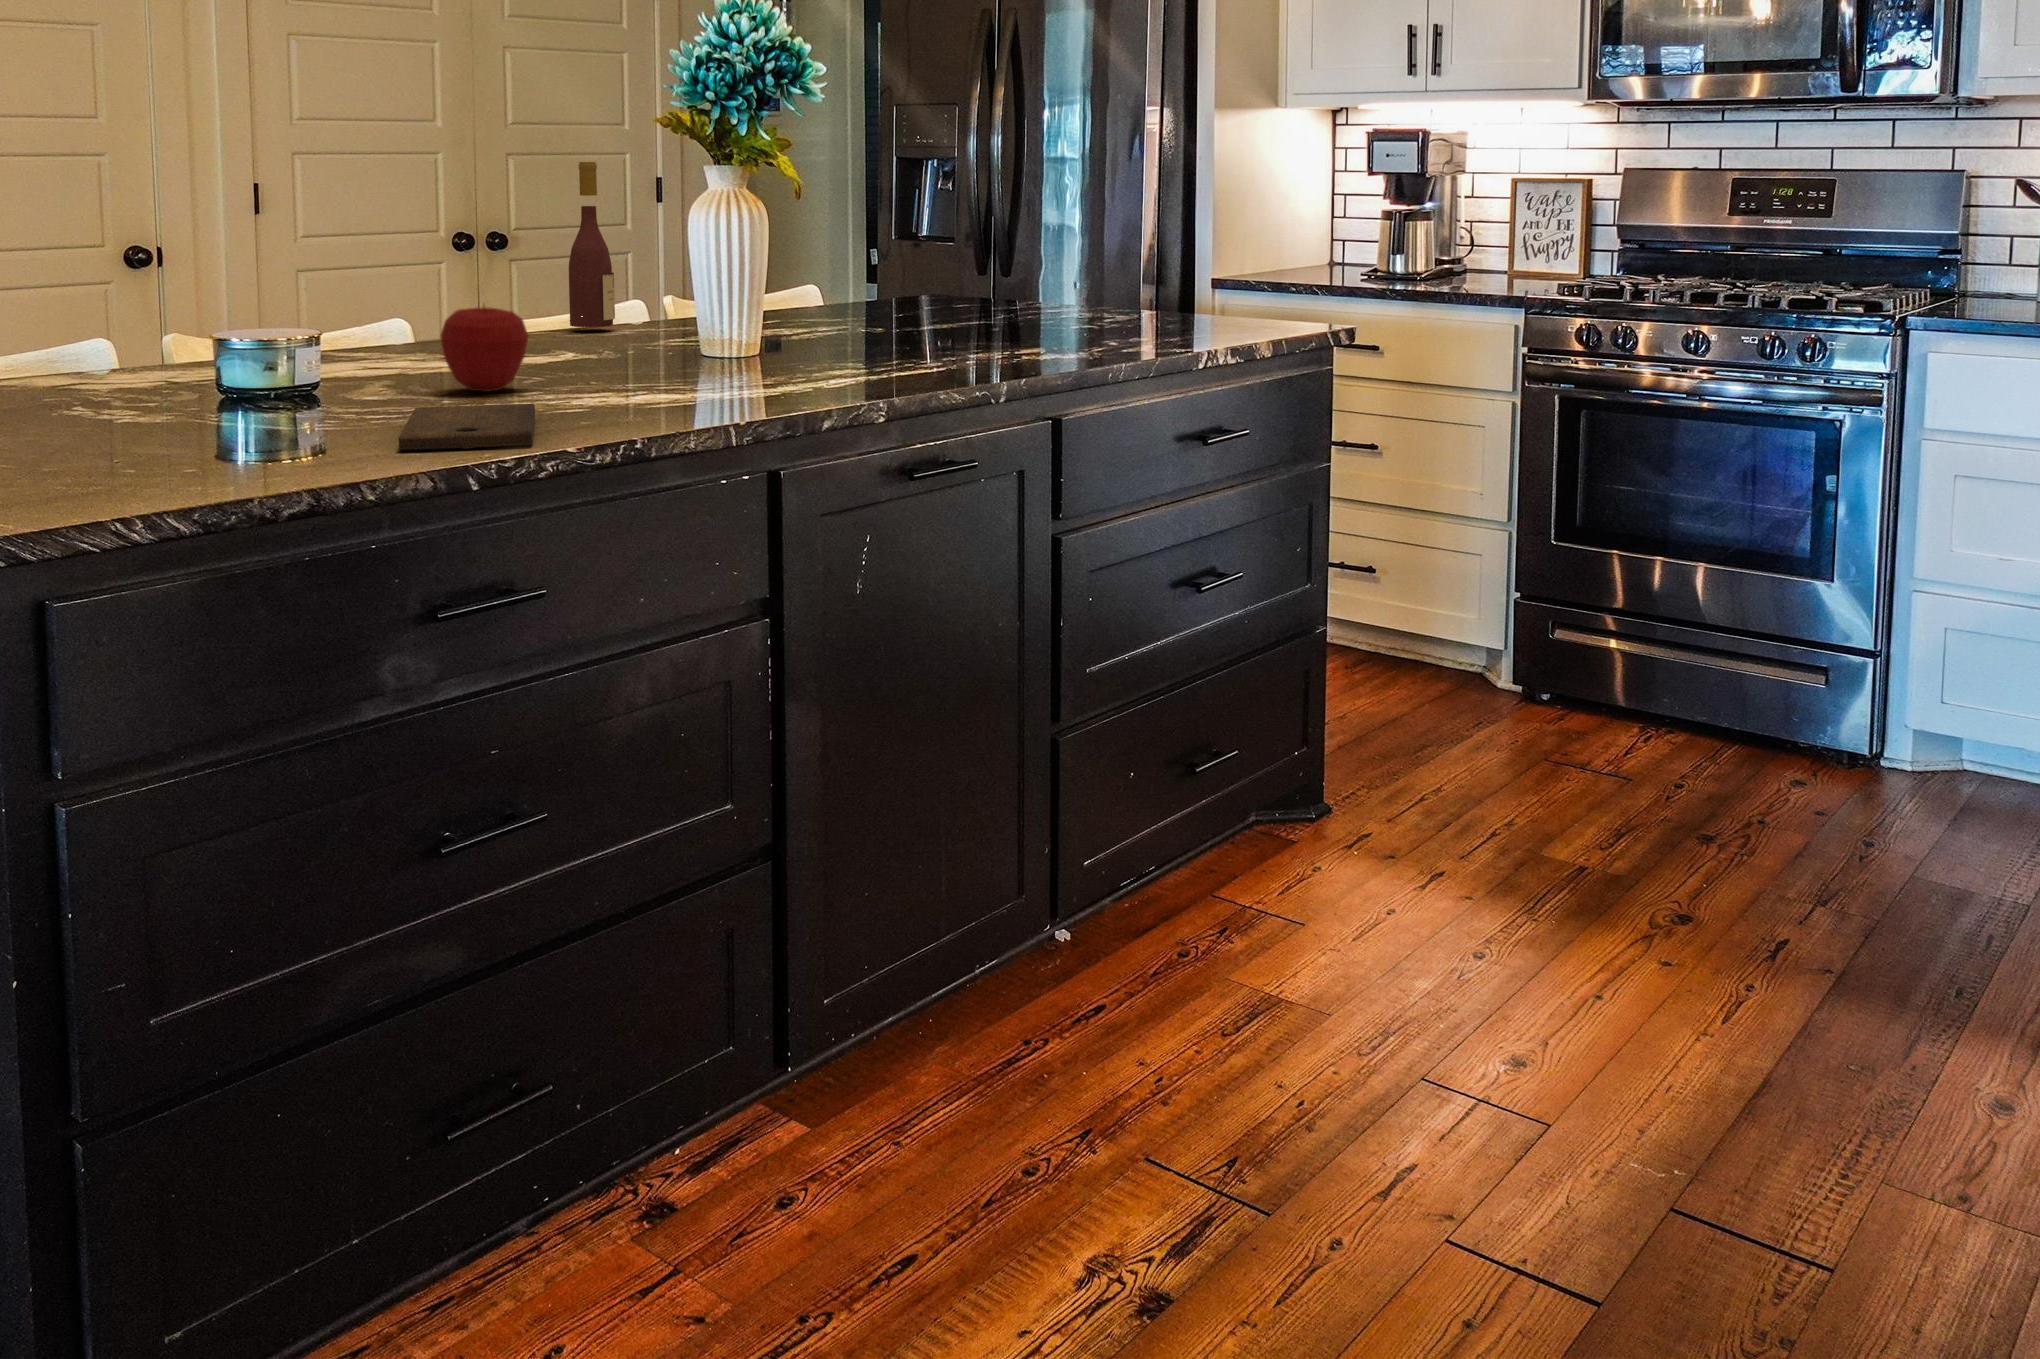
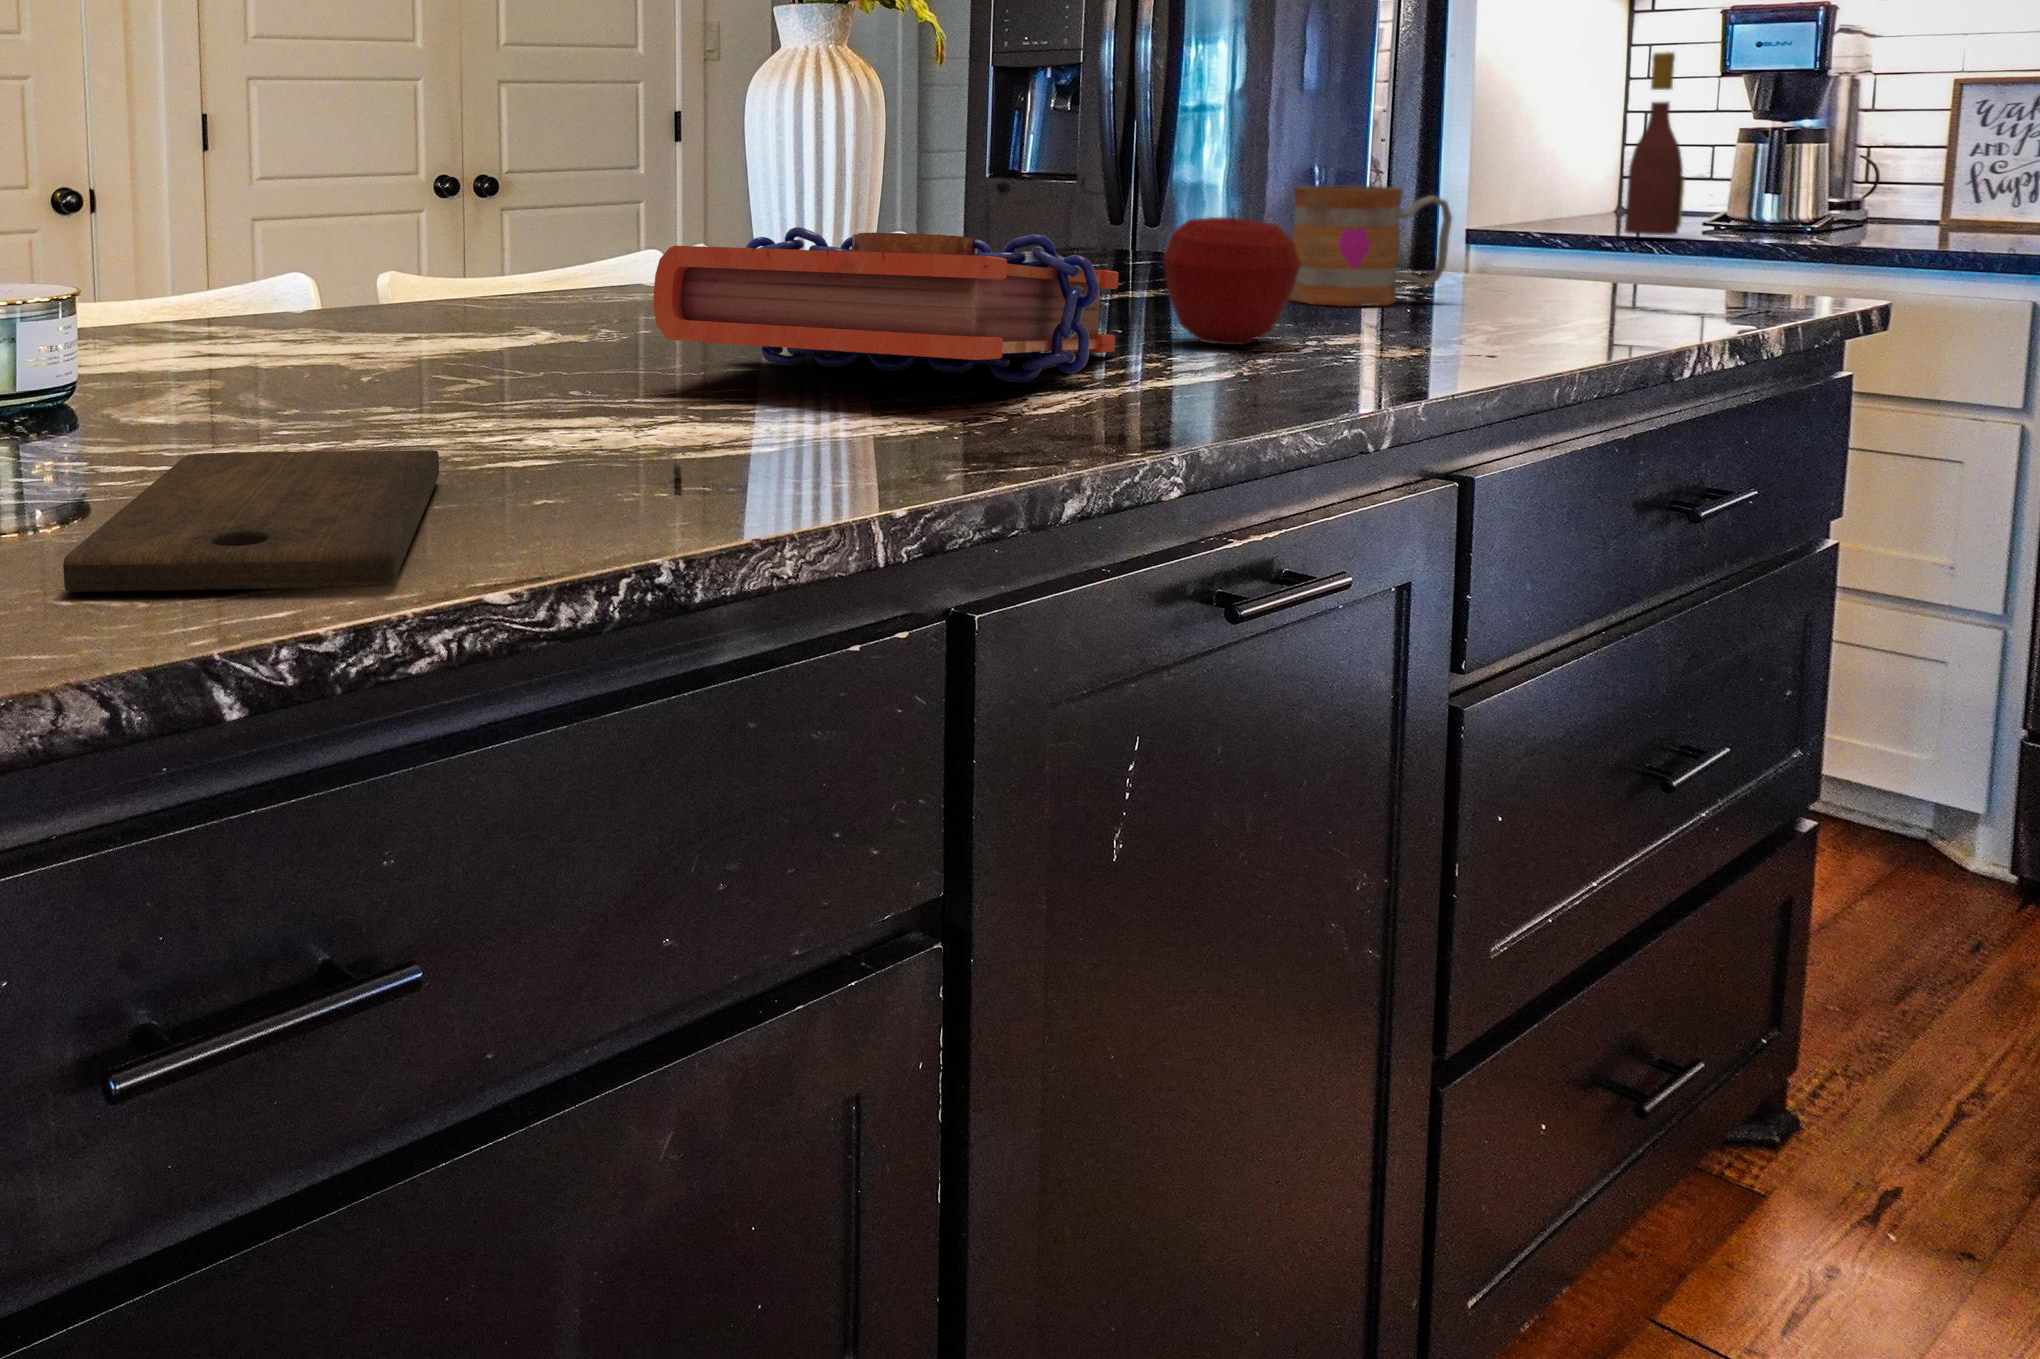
wine bottle: present [569,162,615,327] -> present [1625,52,1685,235]
mug: none [1024,262,1113,335] -> present [1289,186,1452,306]
book: none [633,295,892,376] -> present [654,227,1119,383]
apple: present [440,306,528,392] -> present [1163,212,1300,345]

